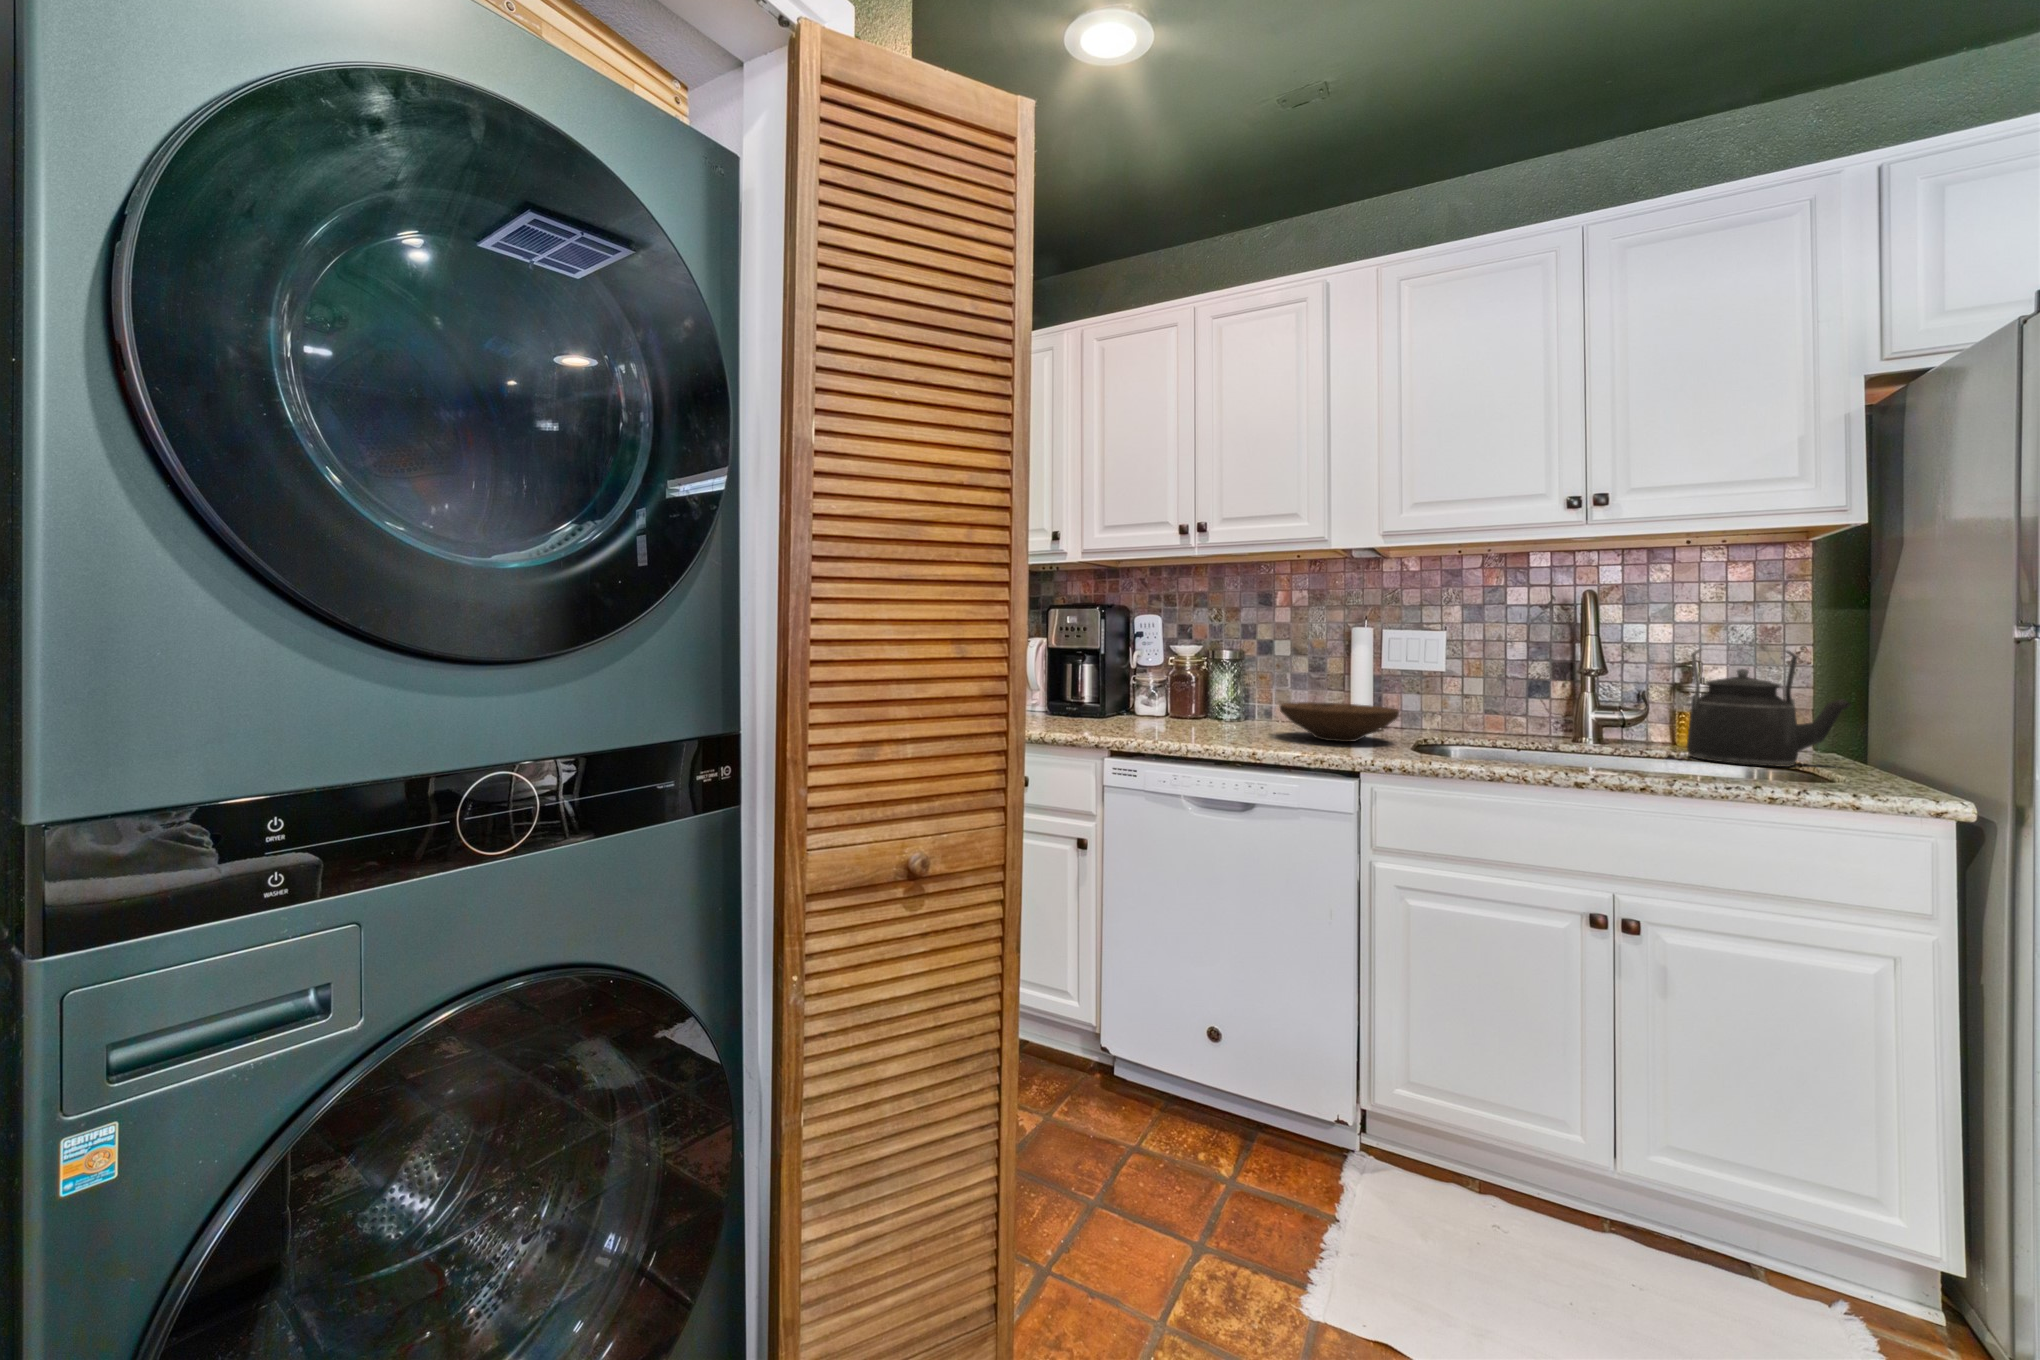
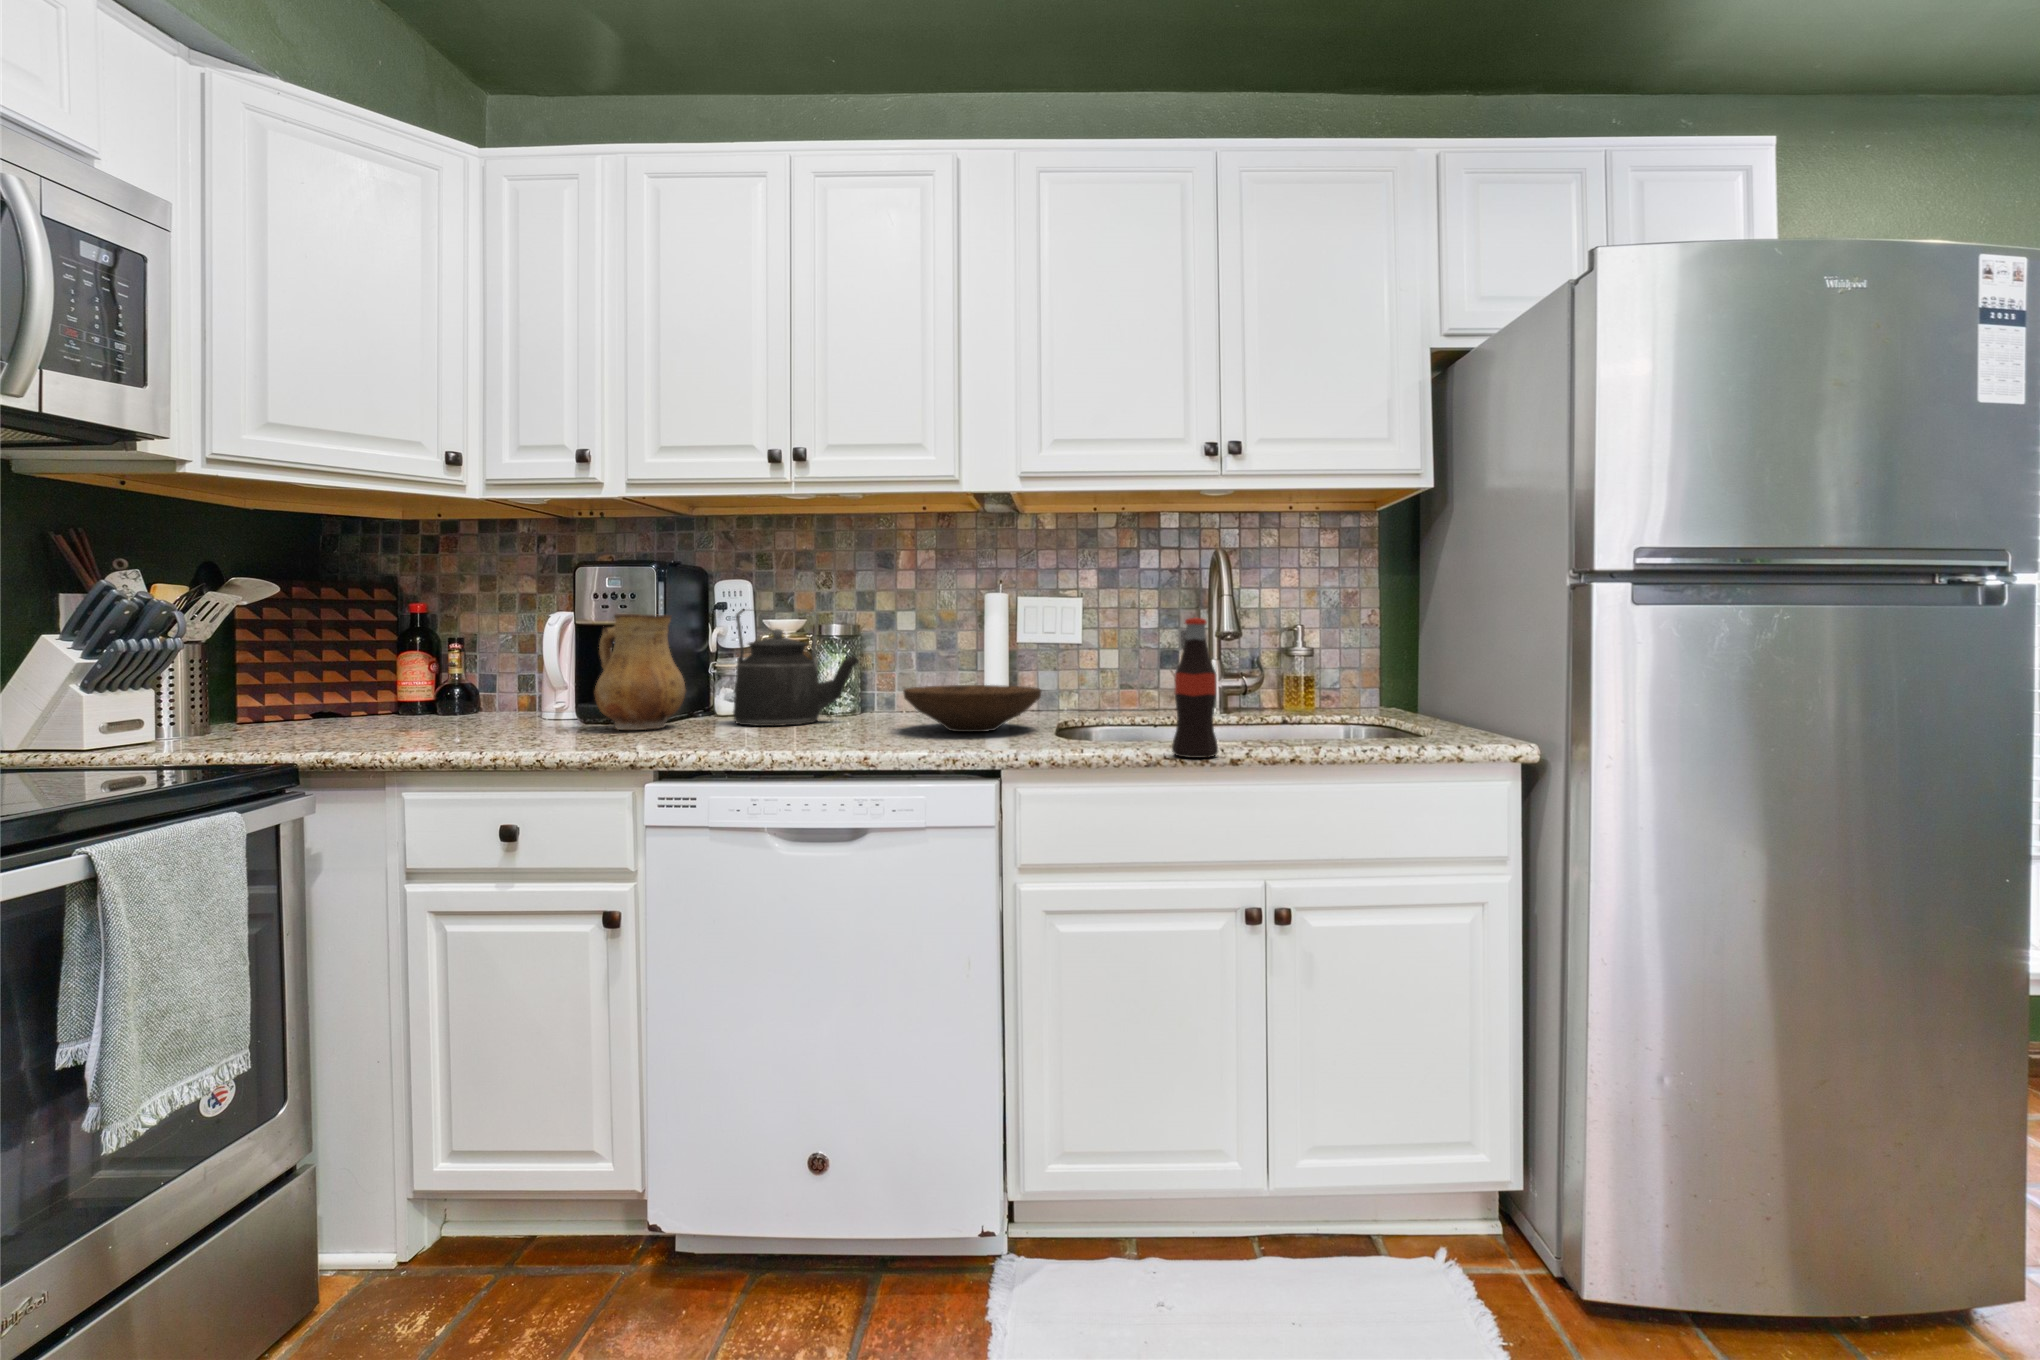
ceramic pitcher: none [1065,642,1120,721] -> present [594,614,686,730]
kettle: present [1687,649,1851,767] -> present [733,609,859,726]
bottle: none [1517,660,1565,780] -> present [1172,618,1218,758]

